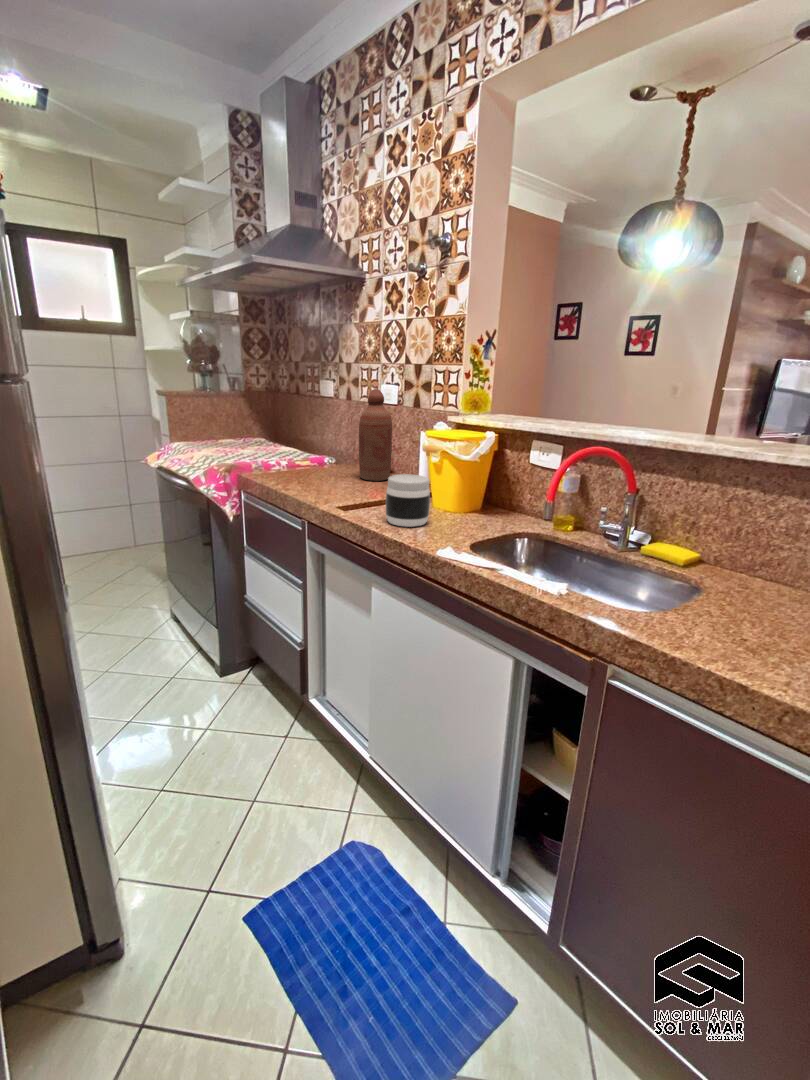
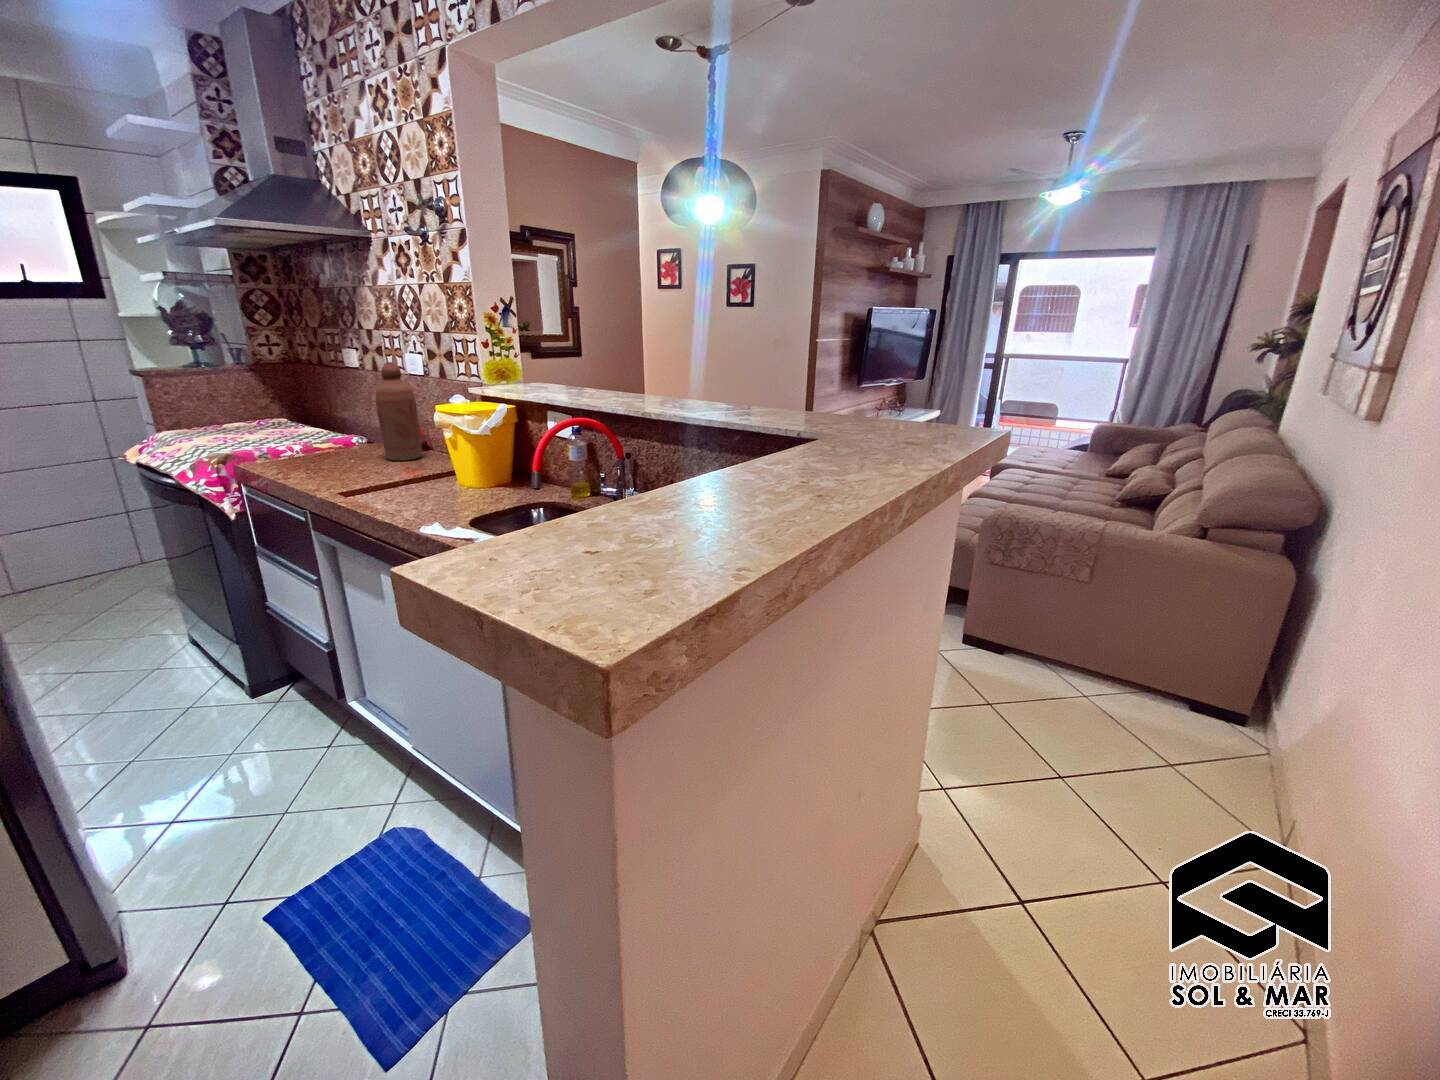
jar: present [386,474,430,527] -> none [383,452,435,505]

